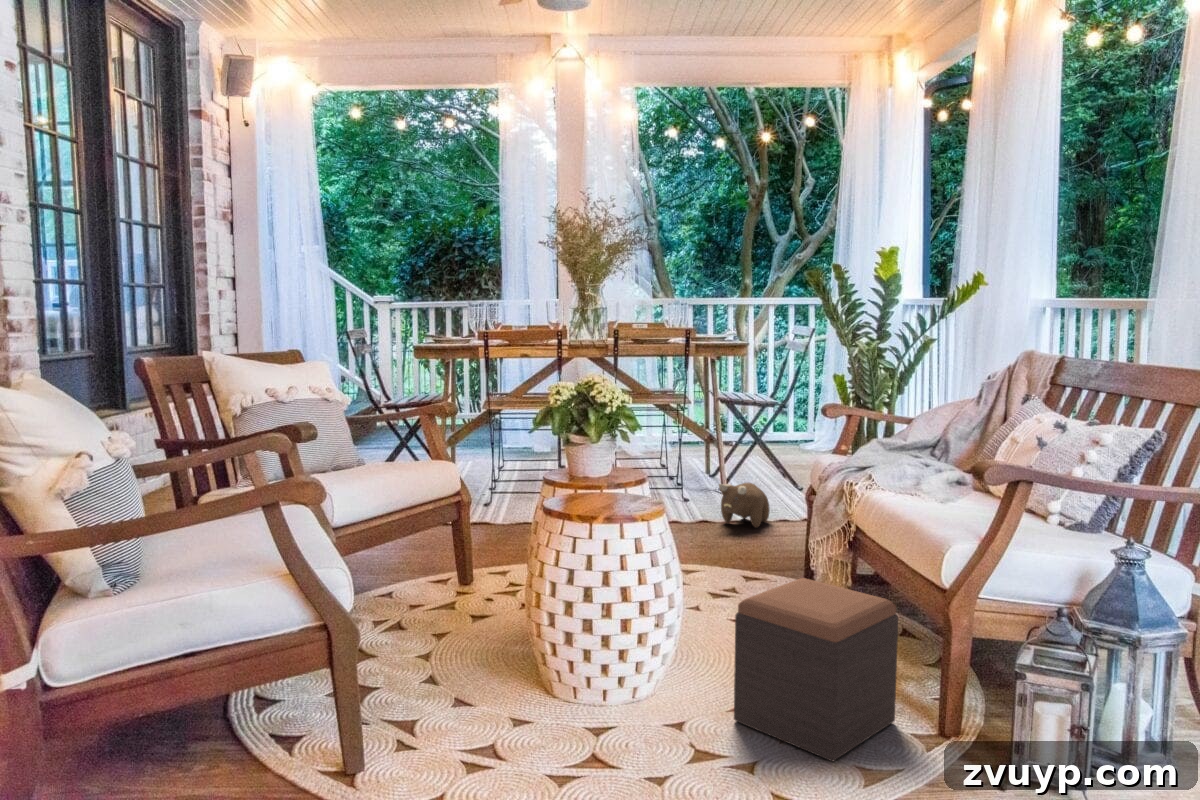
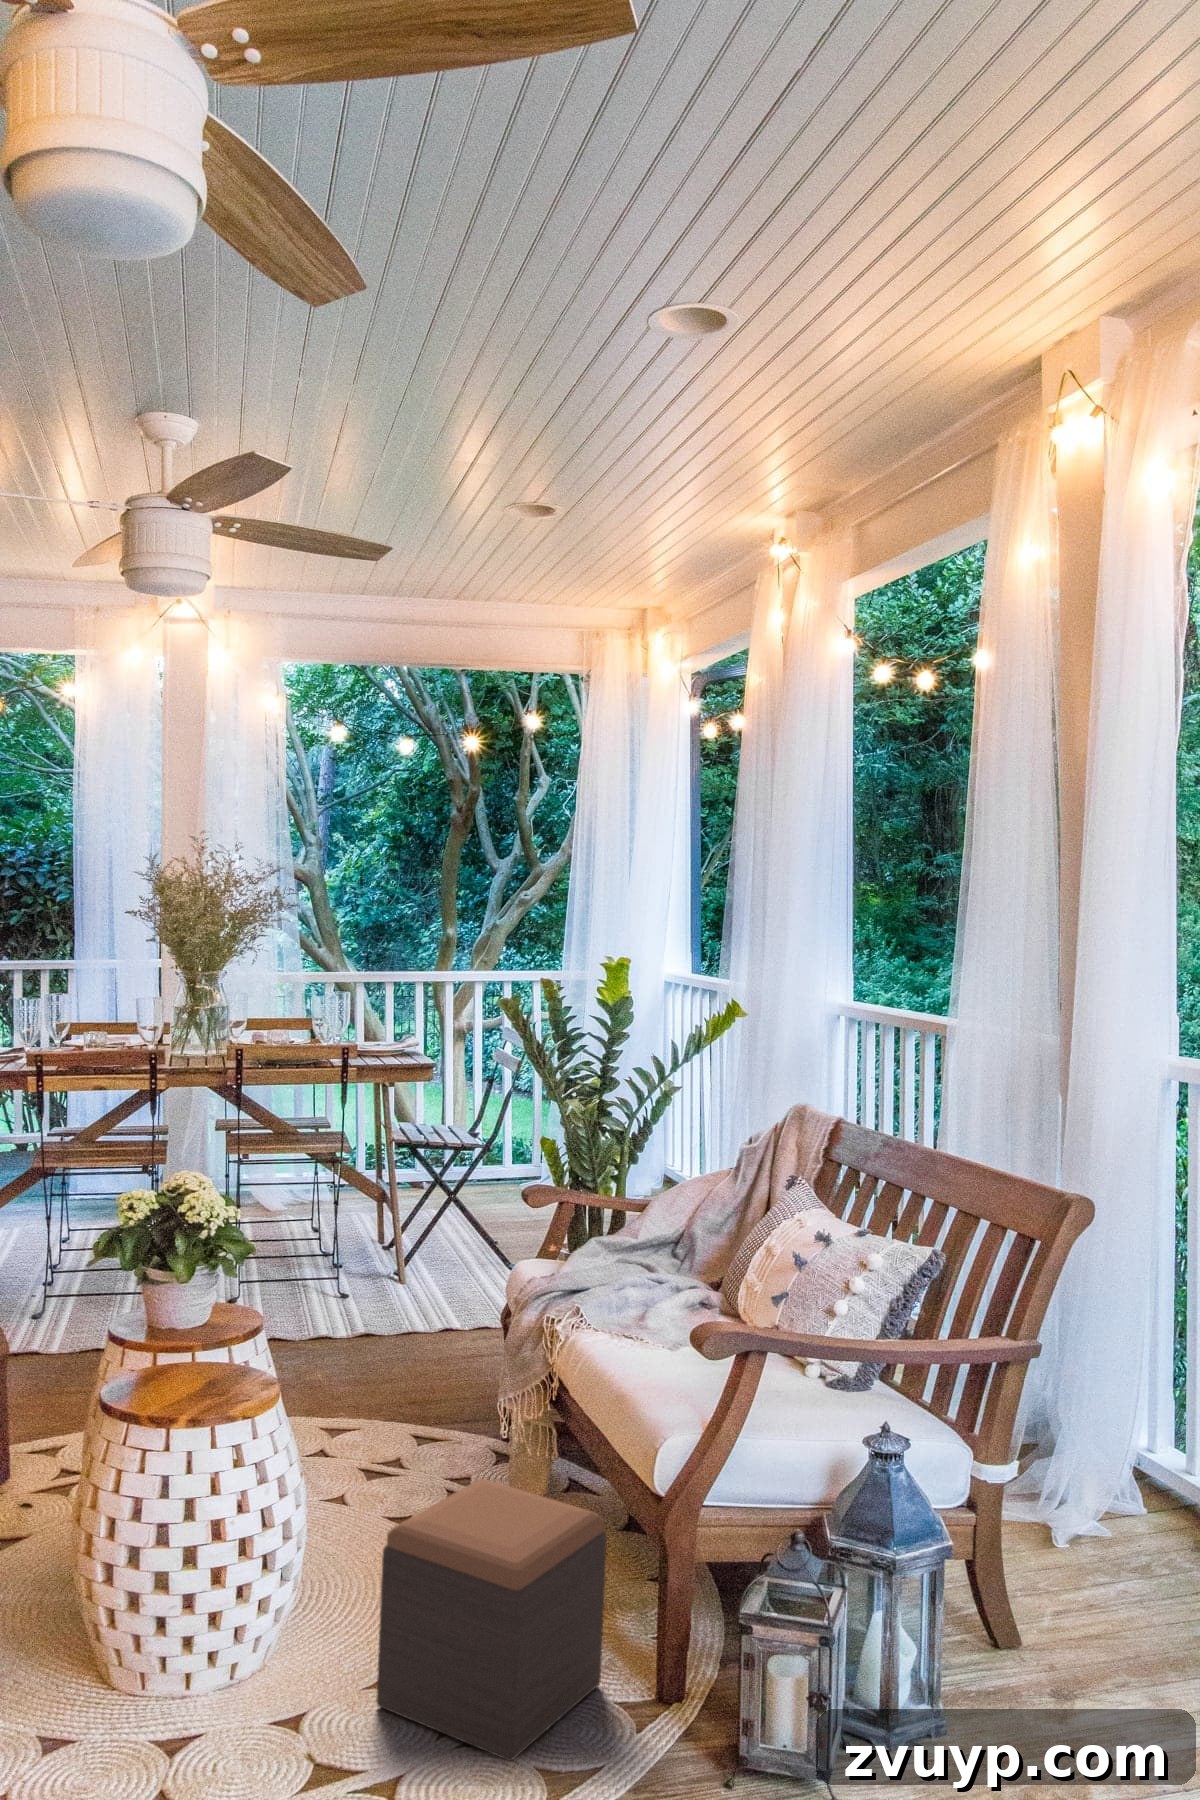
plush toy: present [719,483,770,528] -> none [375,1271,452,1343]

